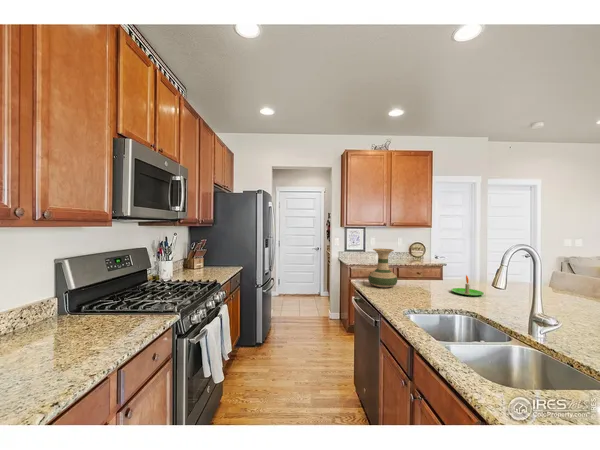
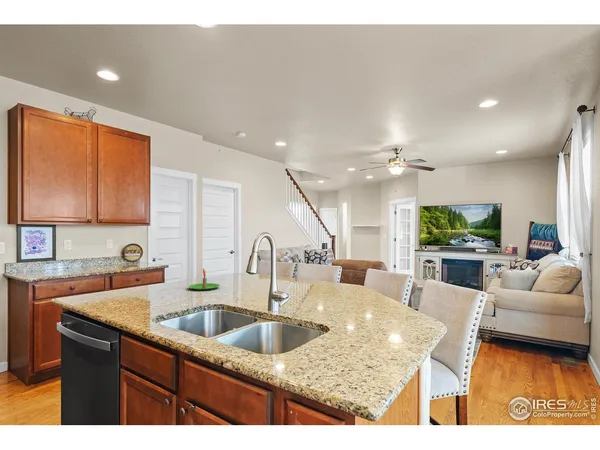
vase: present [368,249,397,287] -> none [80,247,124,299]

